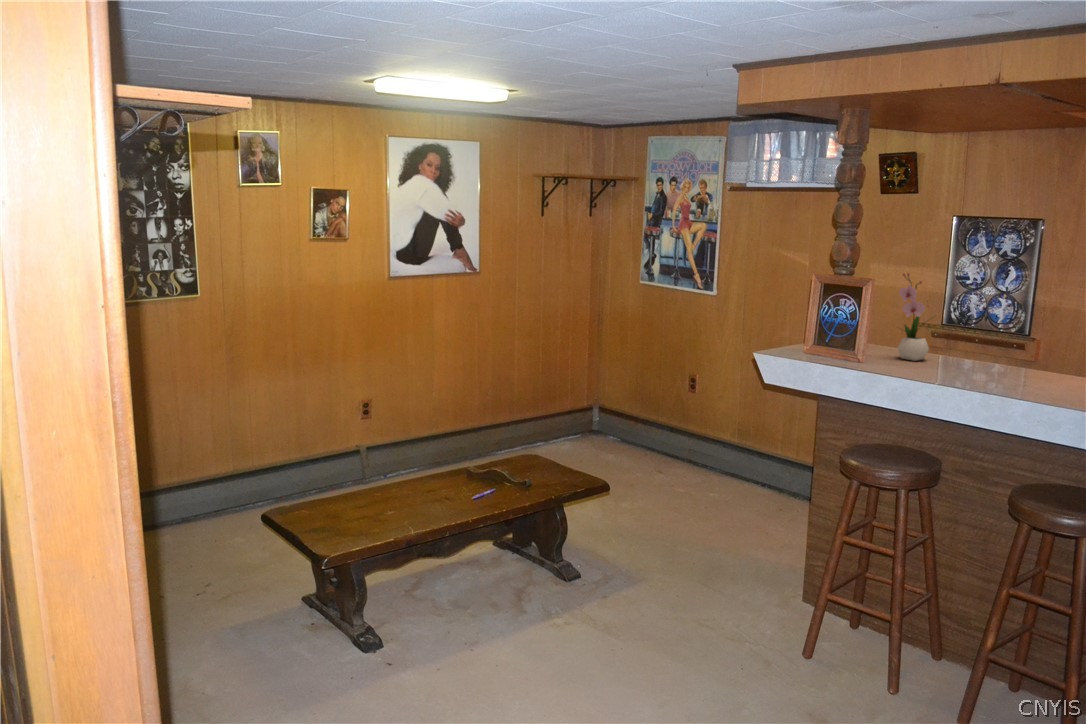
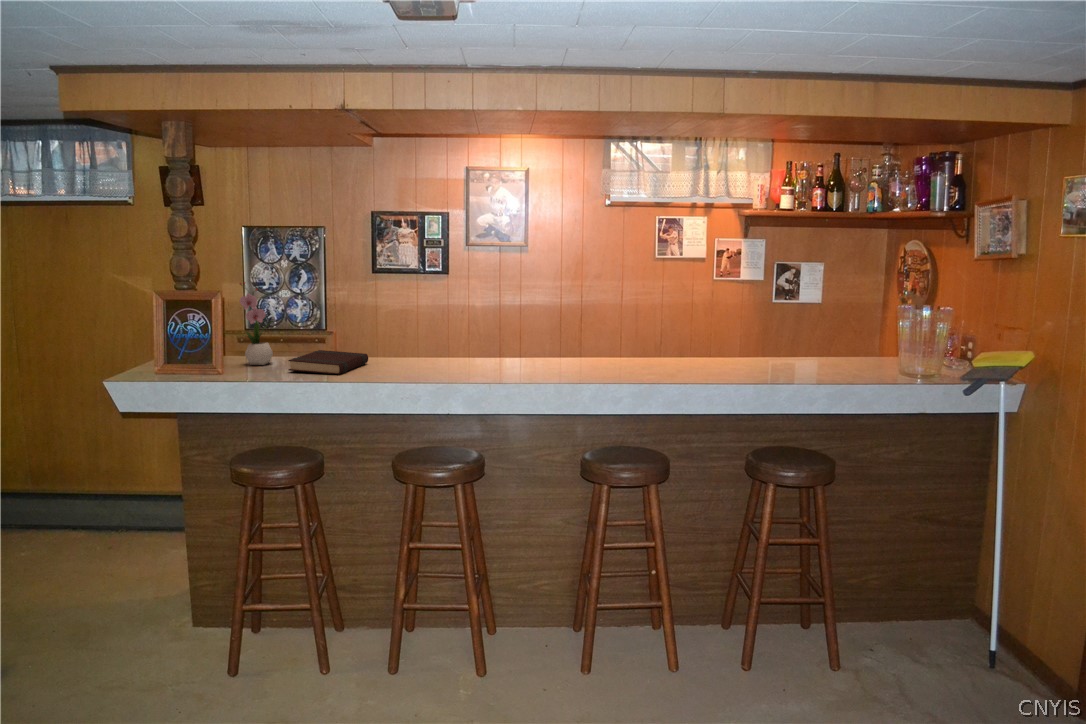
book: none [930,355,1035,384] -> present [288,350,368,374]

